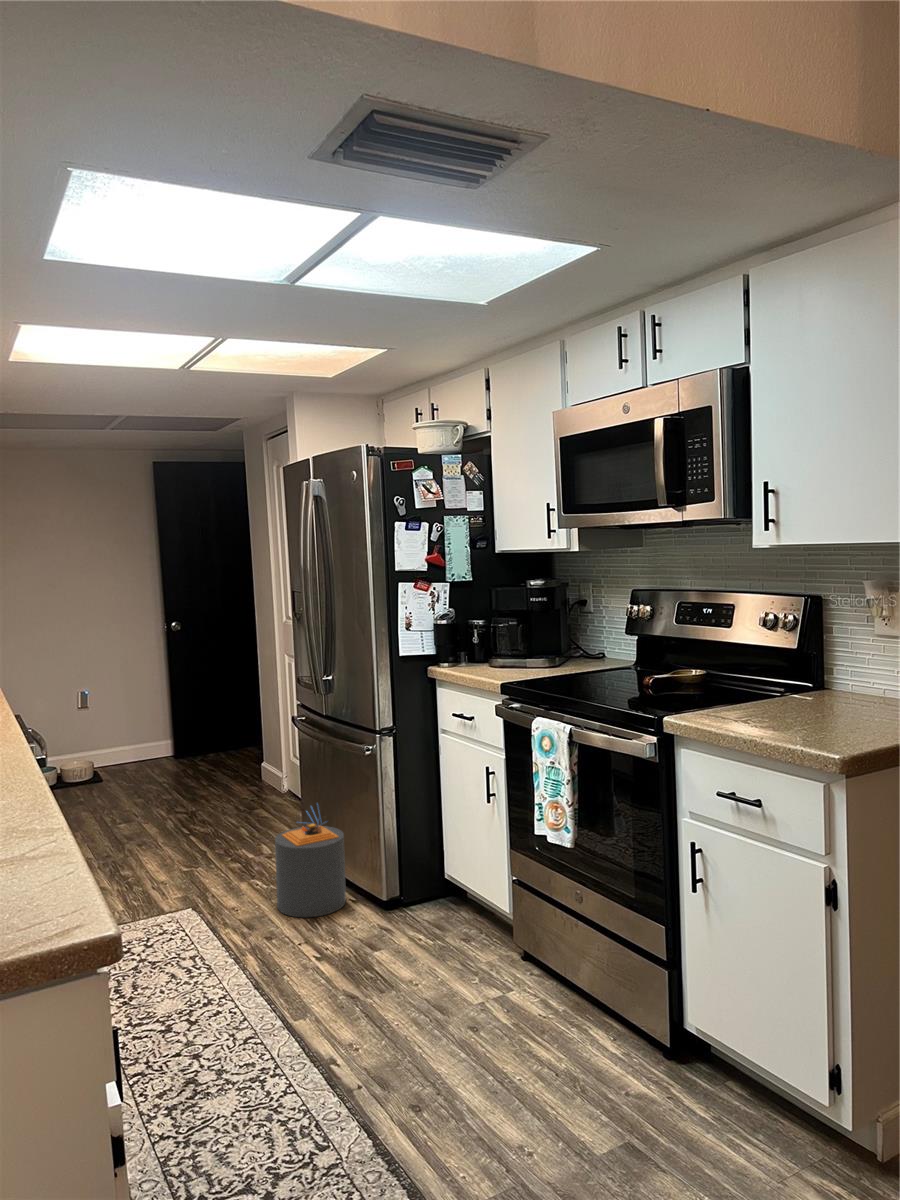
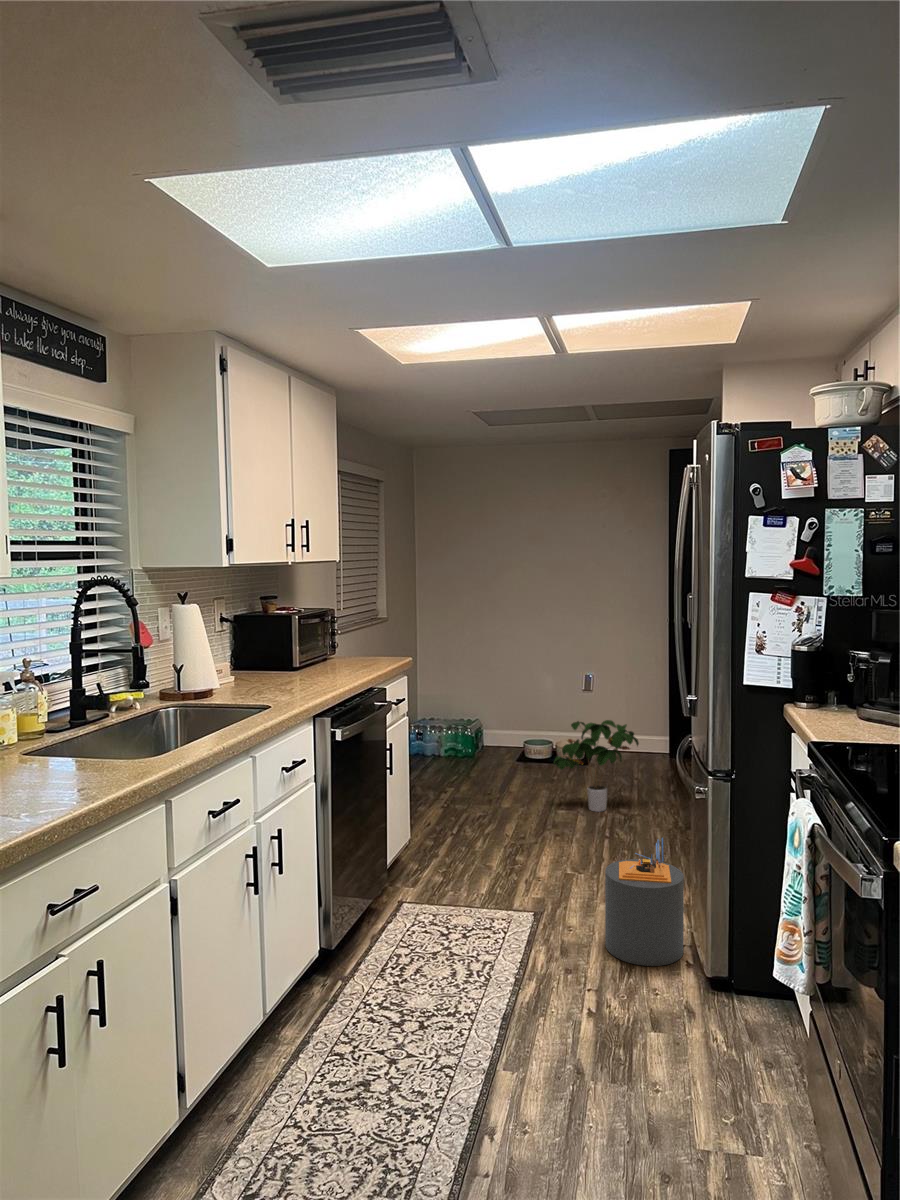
potted plant: none [107,721,194,816] -> present [554,720,639,812]

